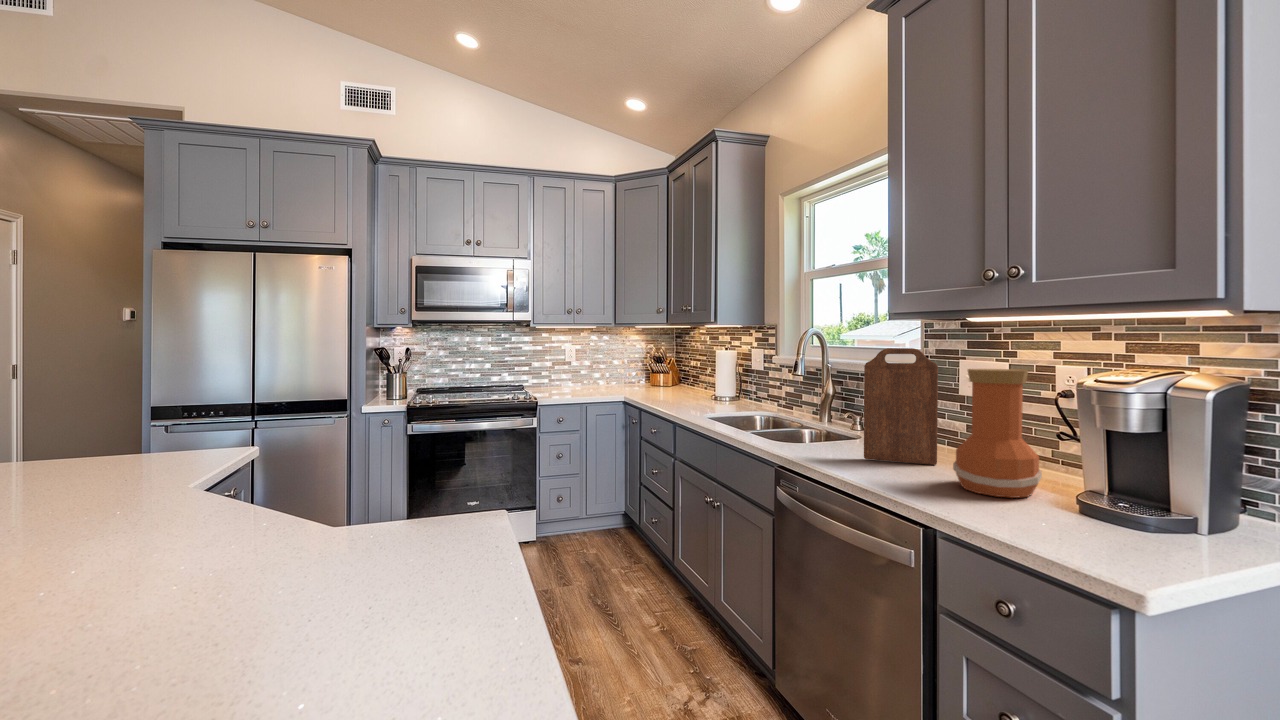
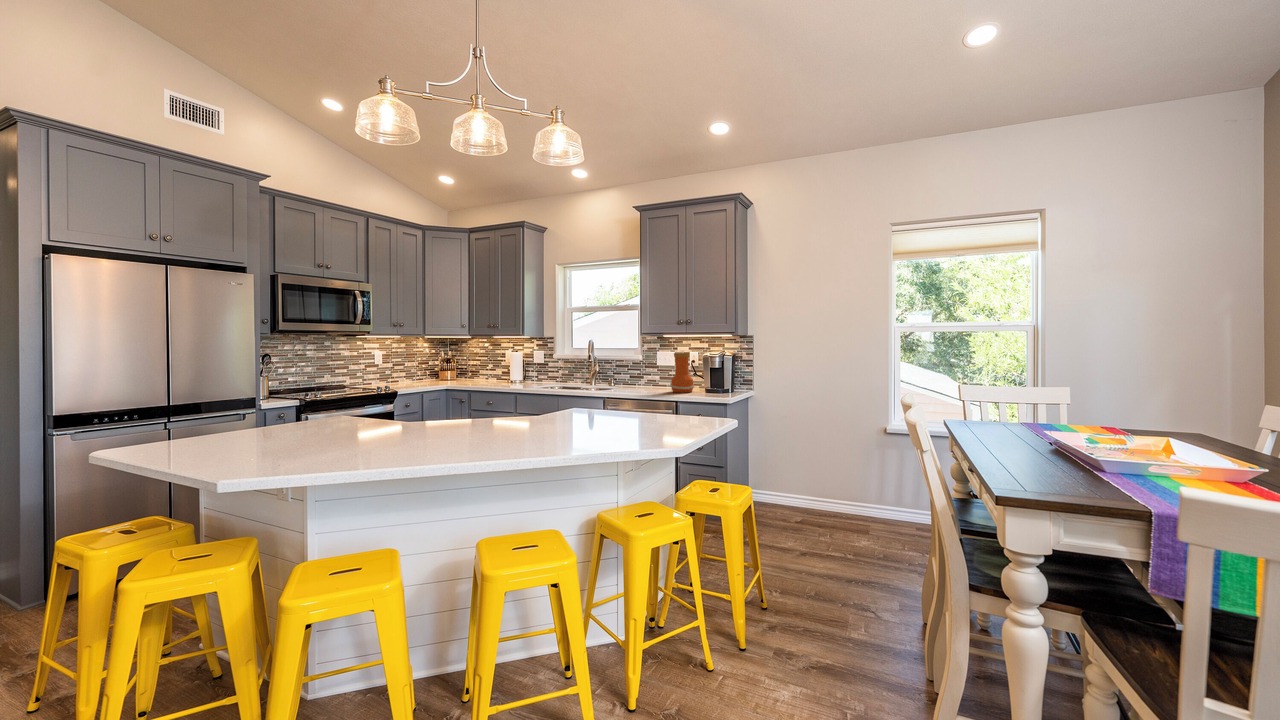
cutting board: present [864,348,938,465] -> none [633,347,658,391]

